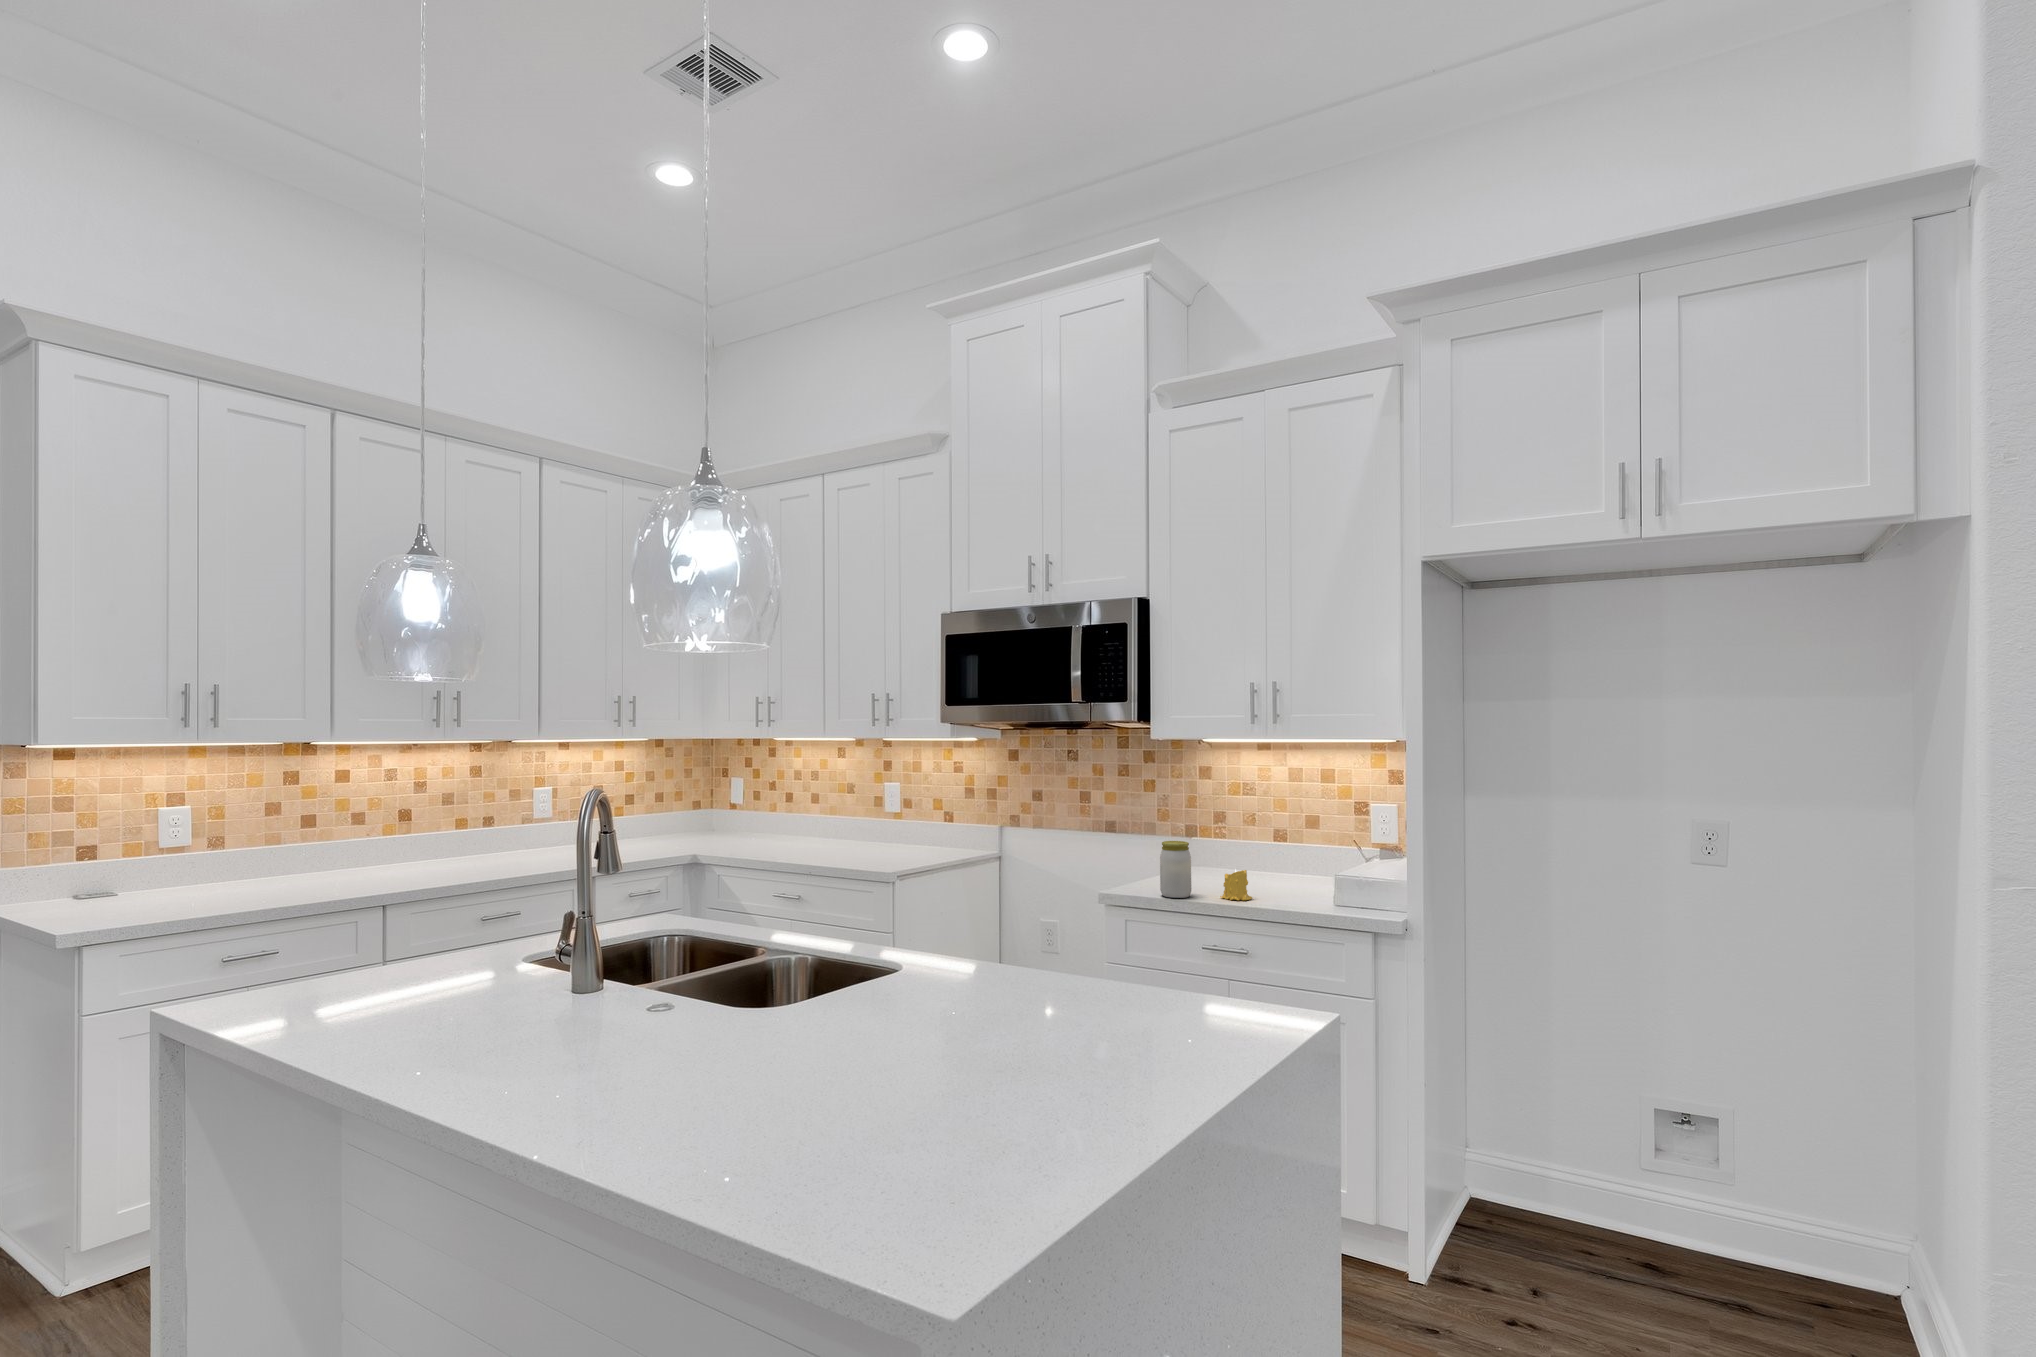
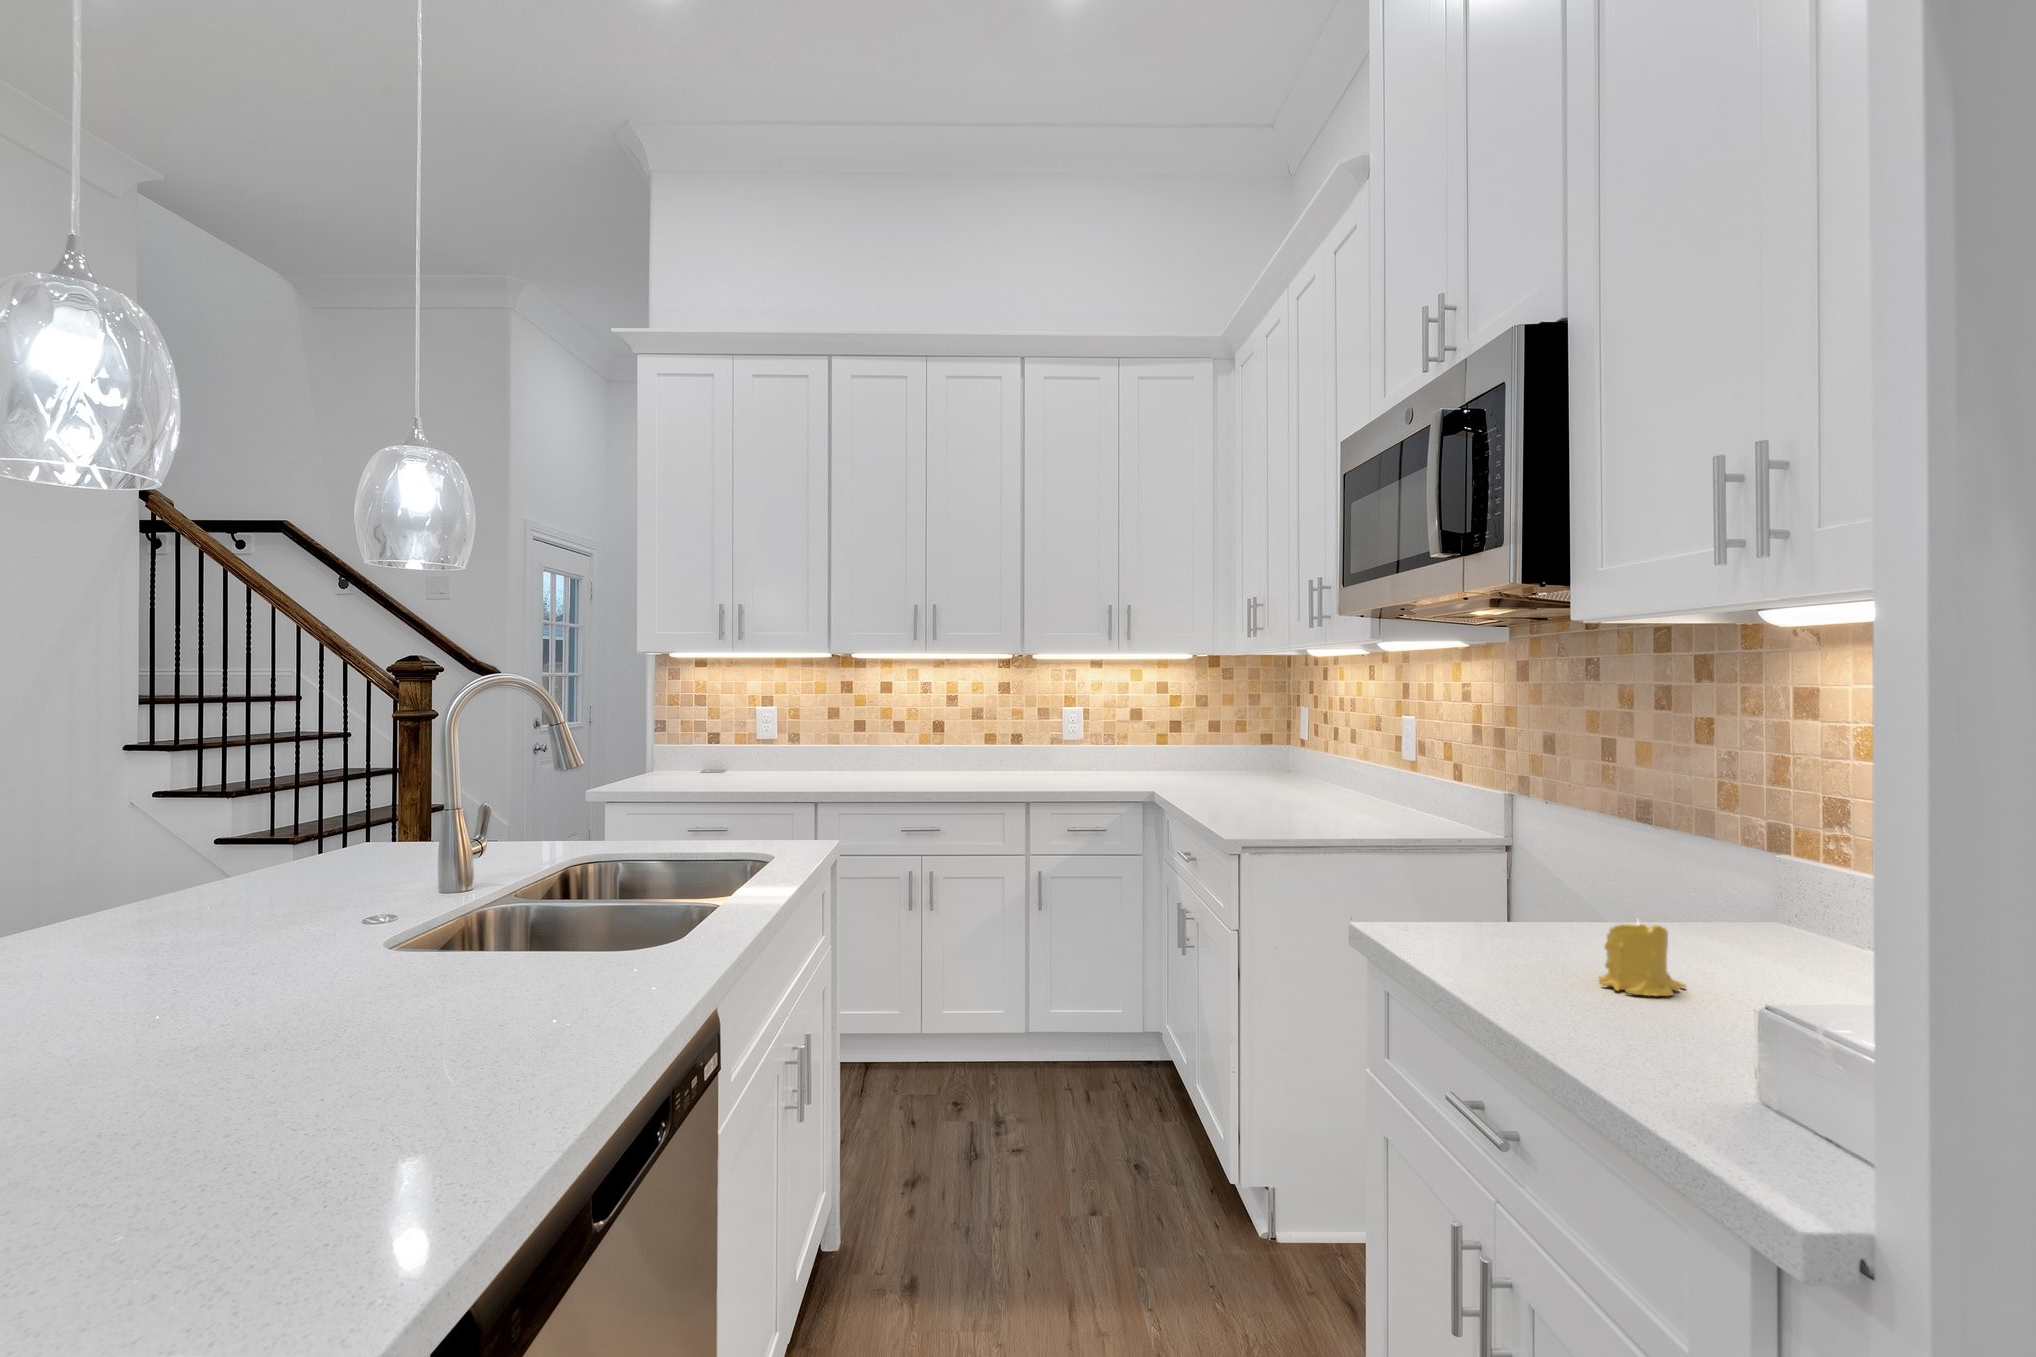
jar: present [1160,841,1191,898] -> none [1486,836,1557,959]

